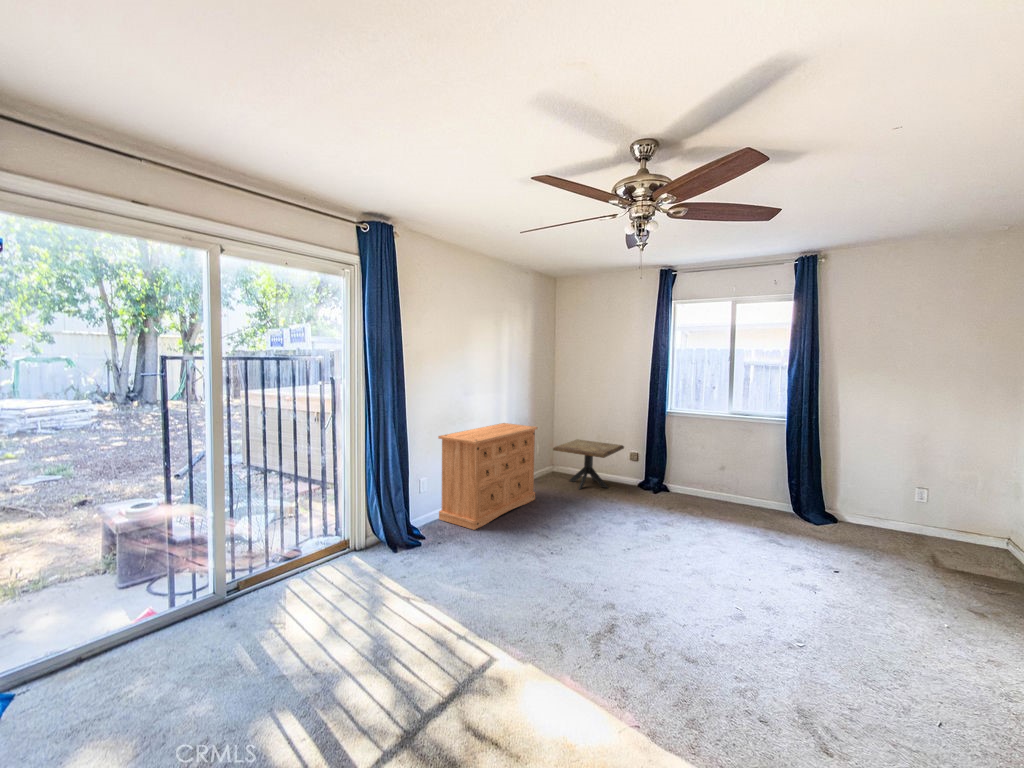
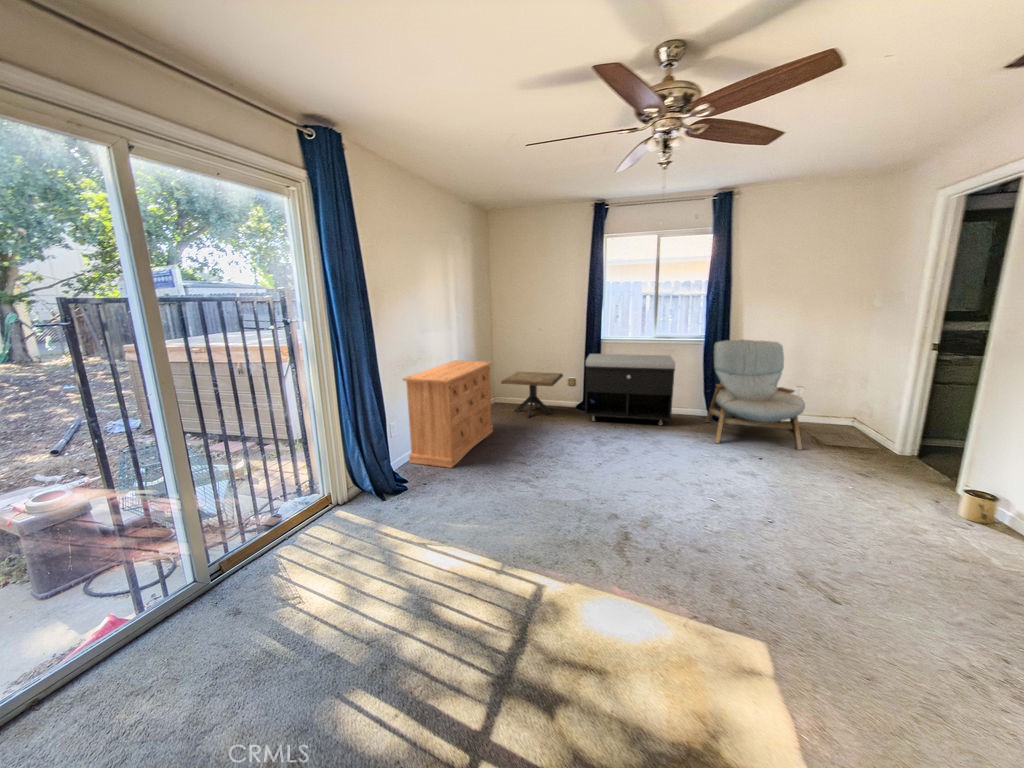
armchair: none [785,422,907,569] -> present [705,340,805,450]
storage bench: none [639,426,745,515] -> present [585,354,675,425]

